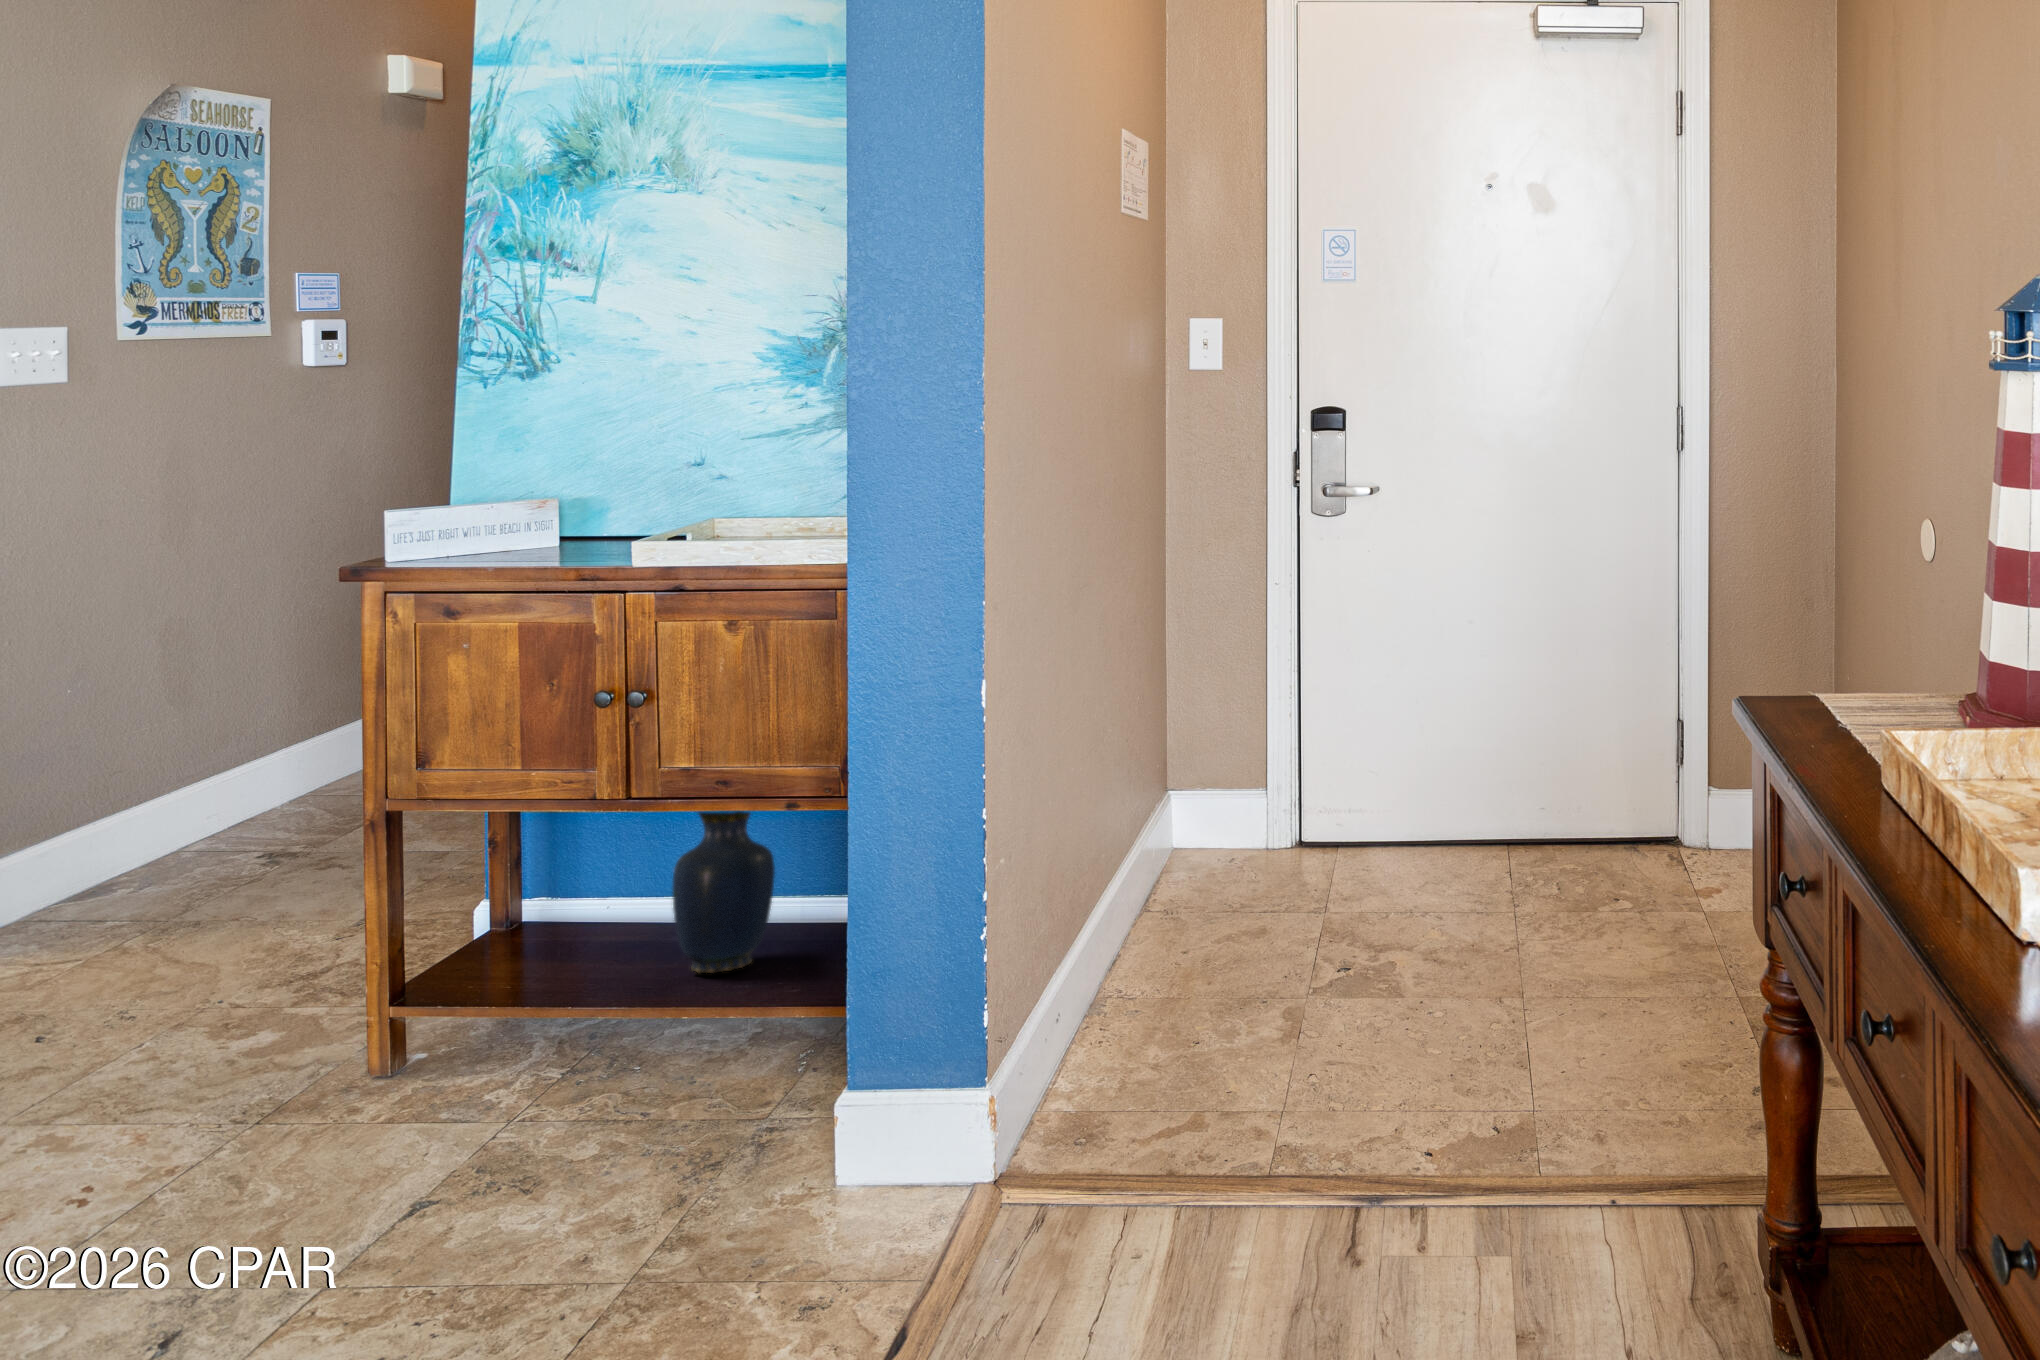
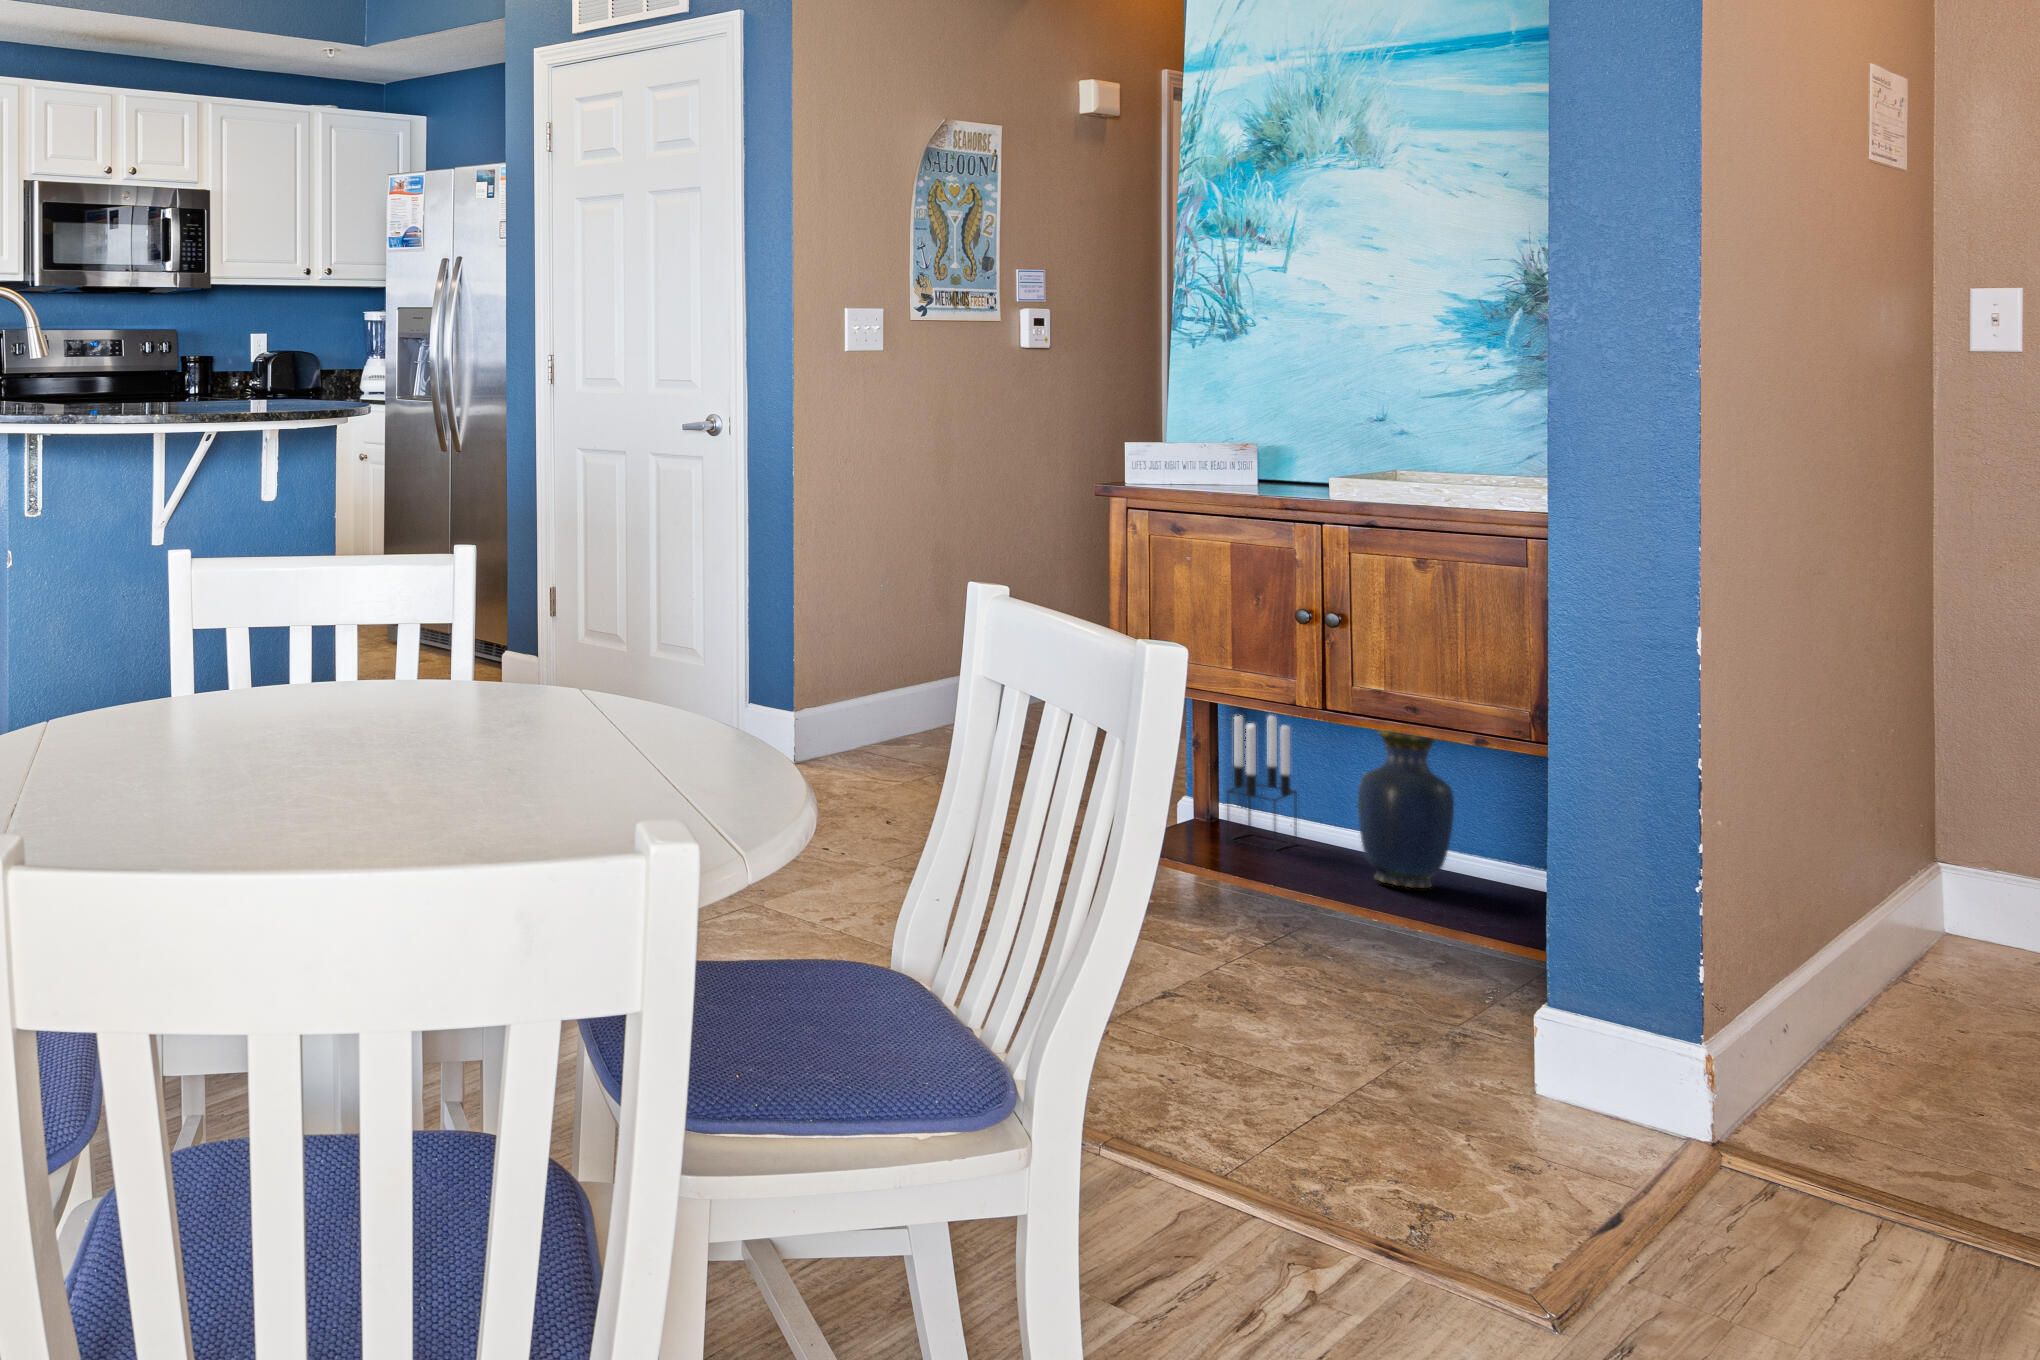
candle holder: none [525,802,612,962] -> present [1227,715,1297,850]

